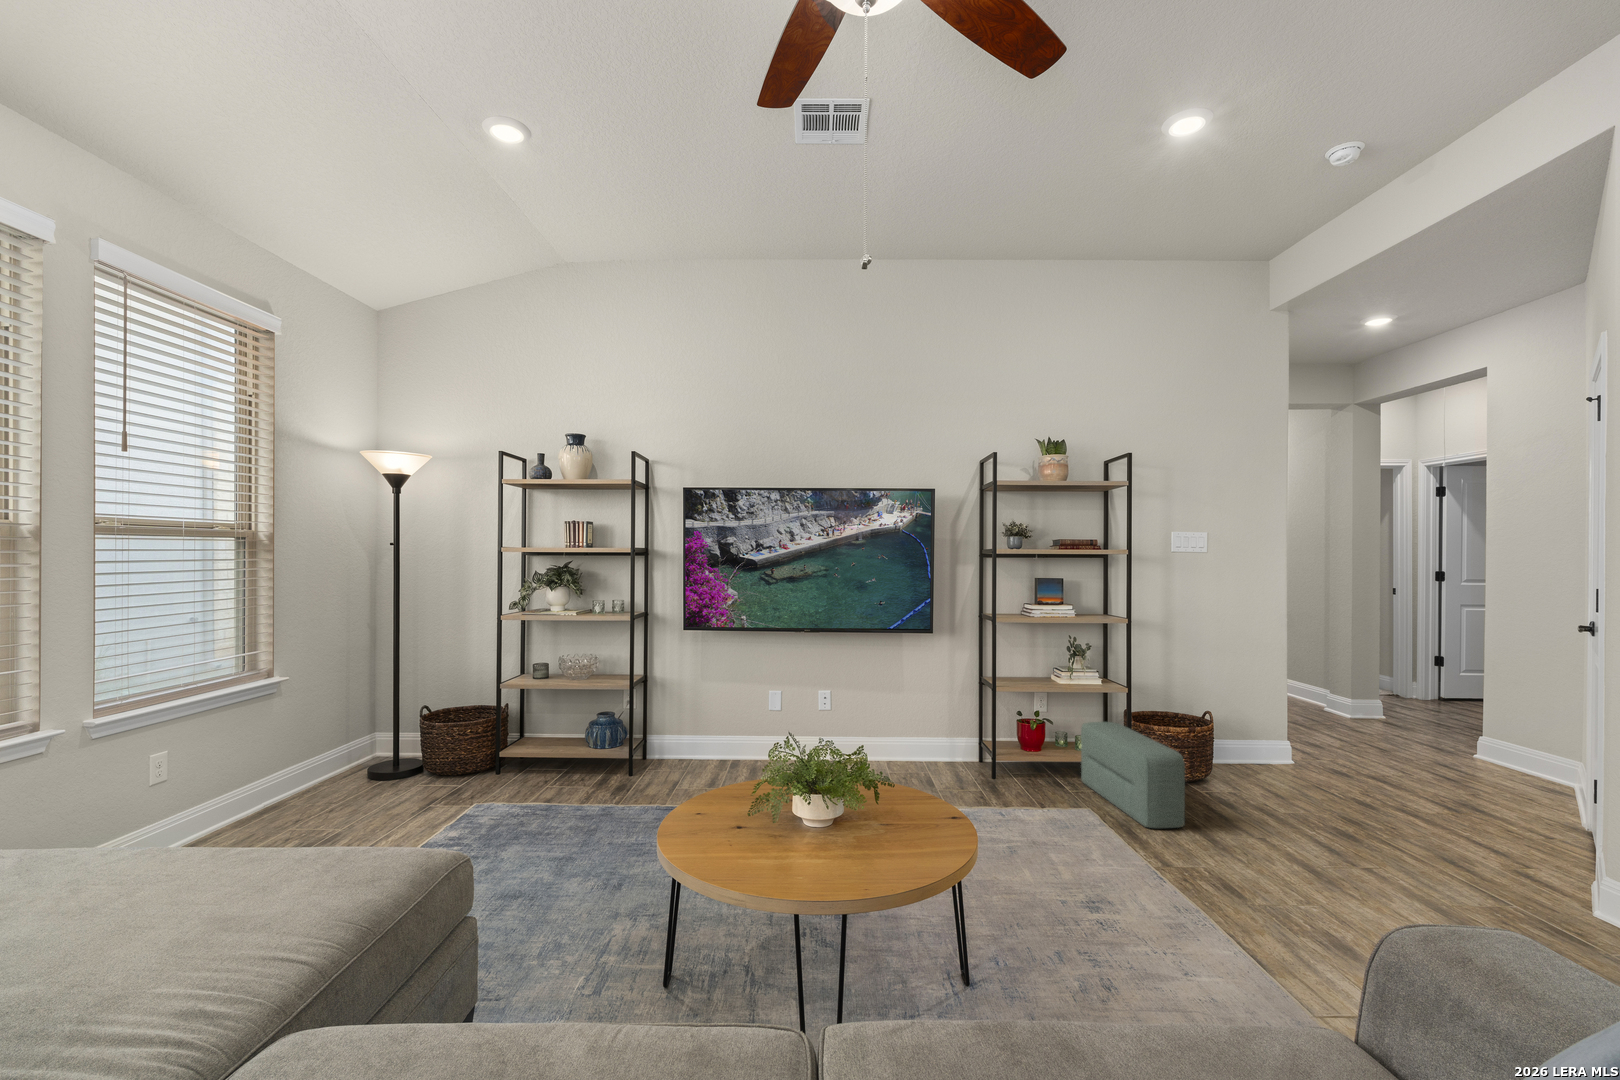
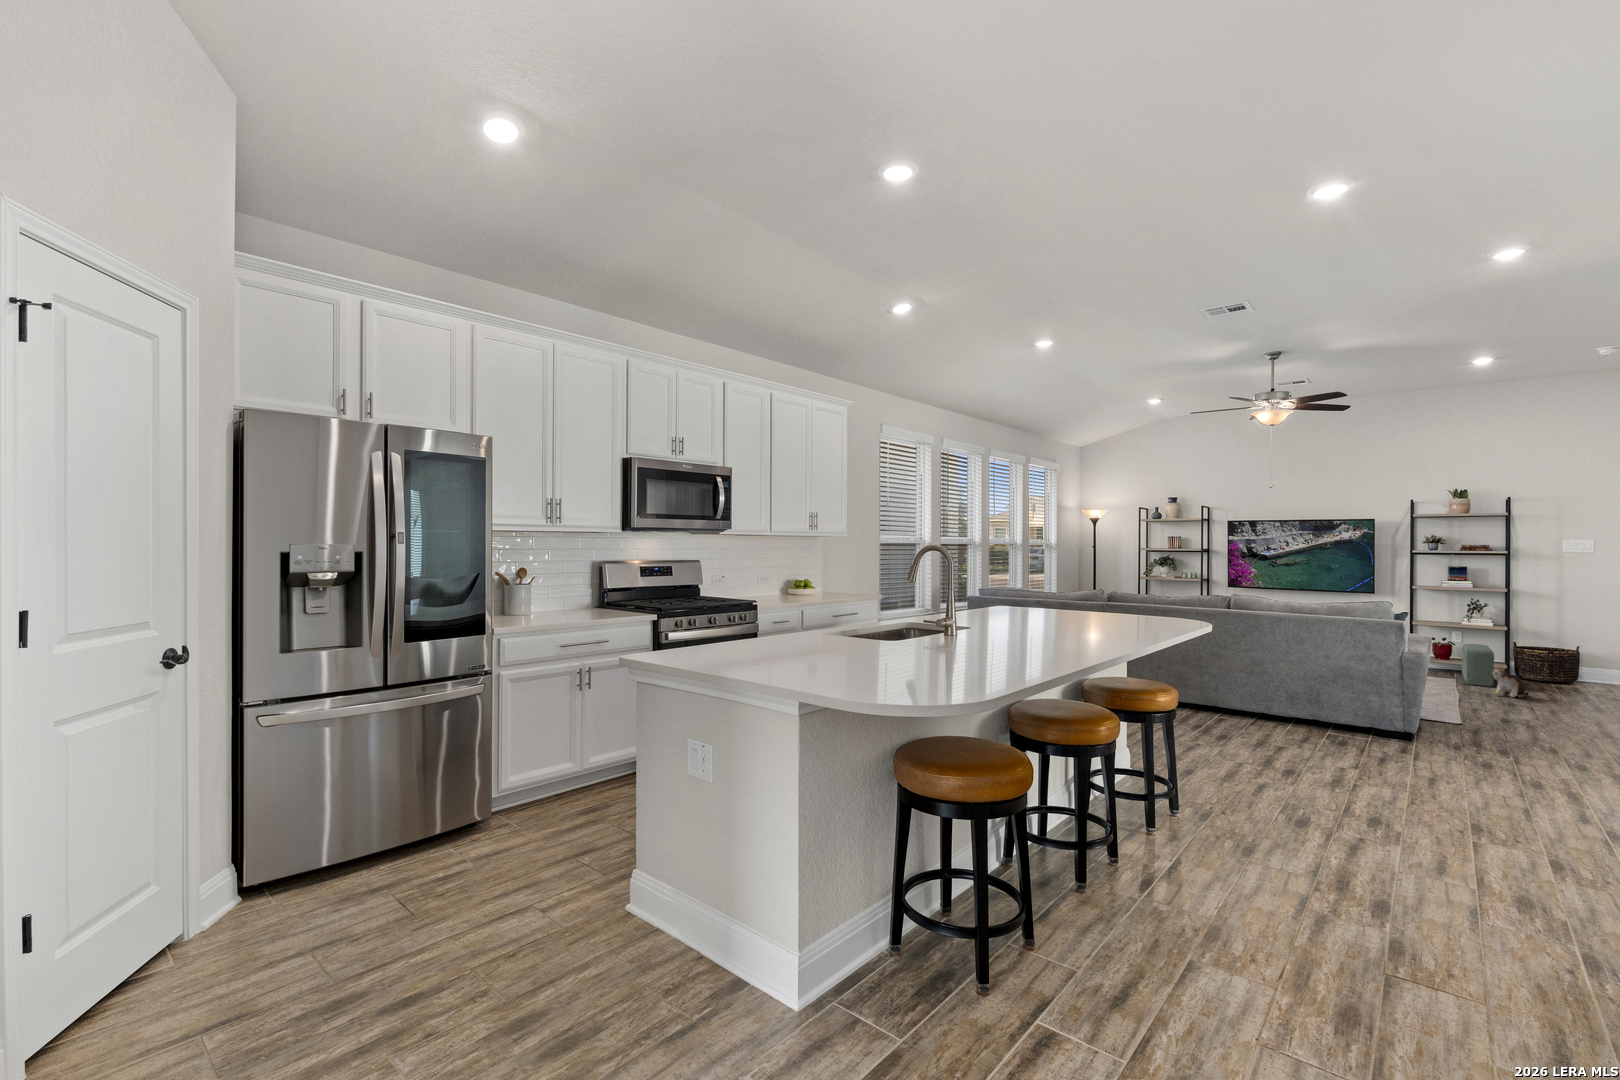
plush toy: none [1266,825,1315,894] -> present [1490,667,1528,698]

